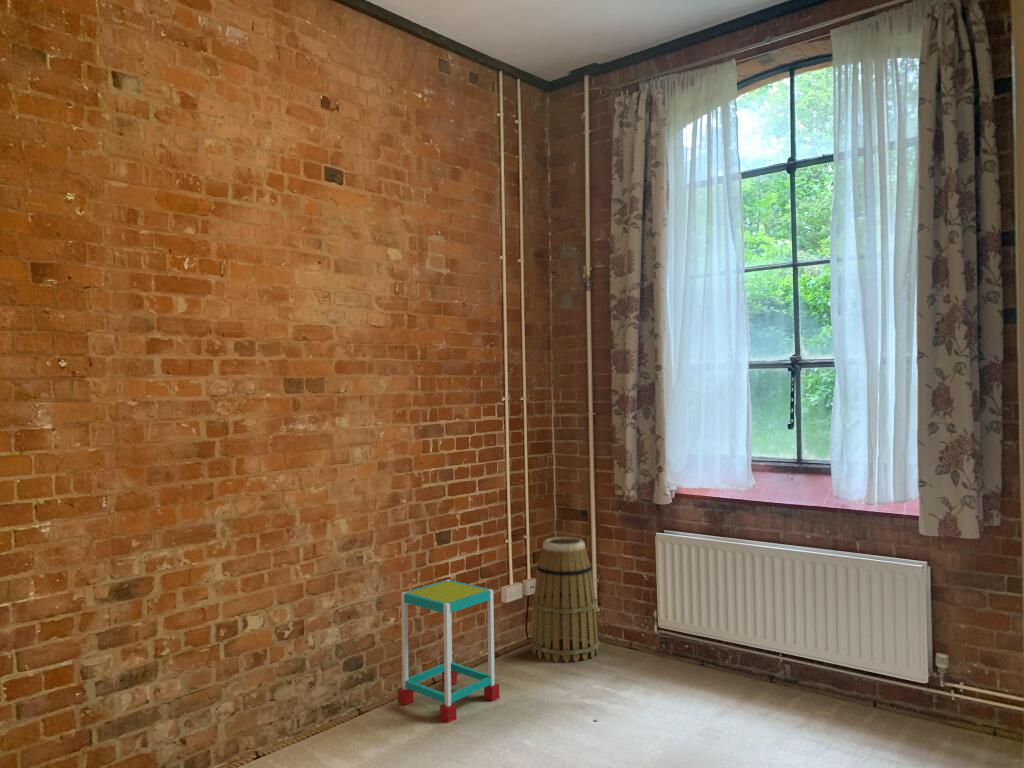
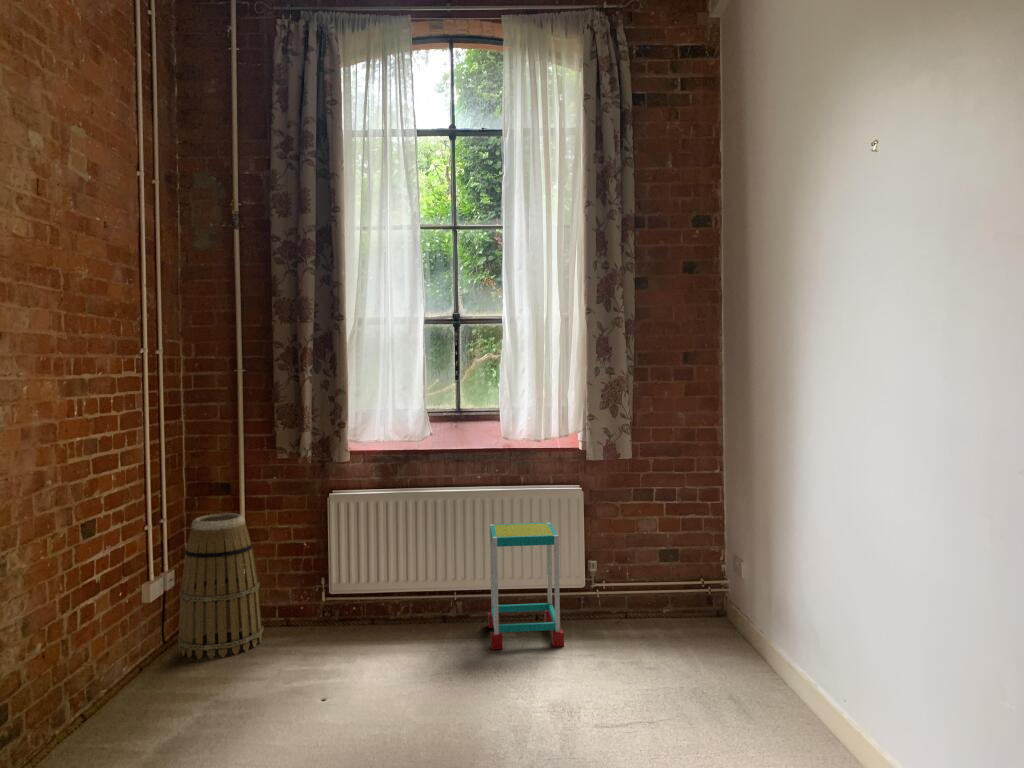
side table: present [398,580,499,723] -> present [488,523,564,649]

